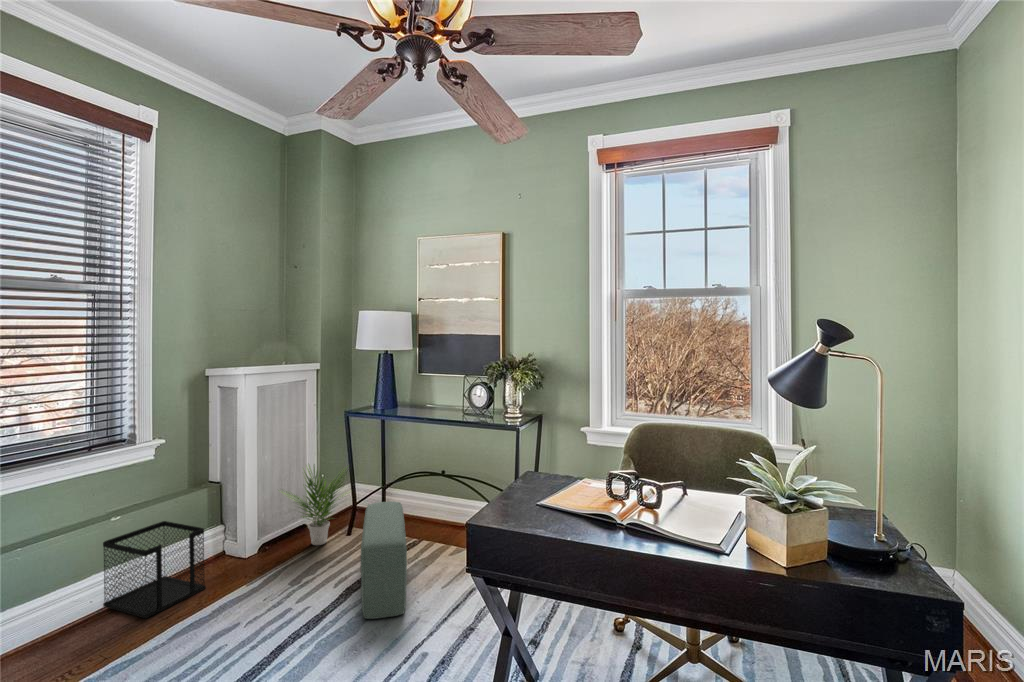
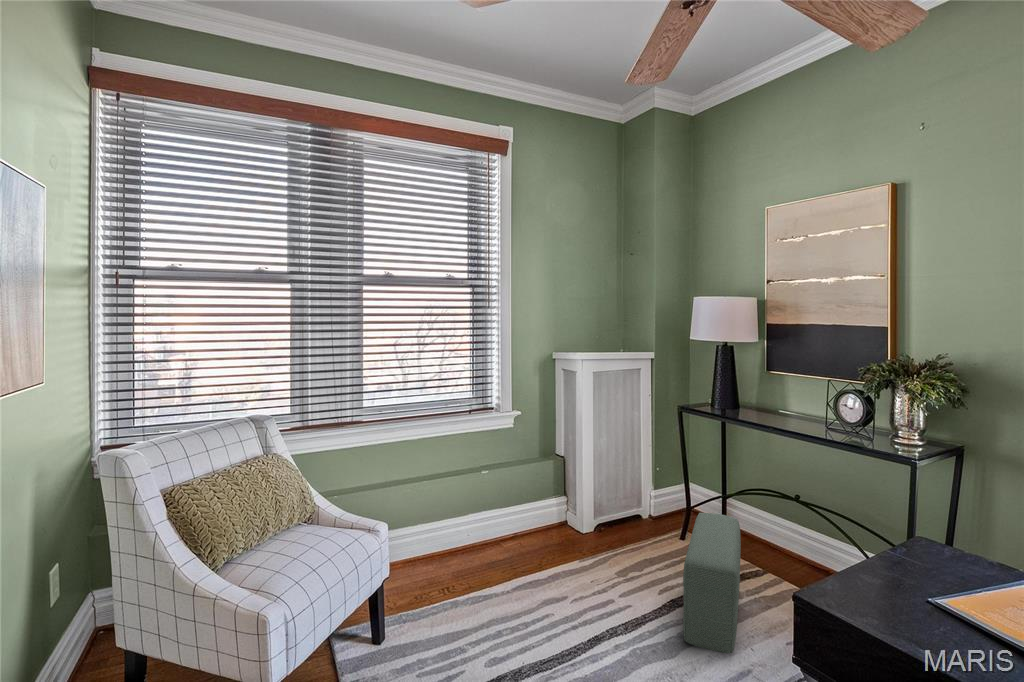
potted plant: present [287,466,345,545] -> none [611,454,686,541]
wastebasket: present [103,521,206,618] -> none [474,485,546,567]

